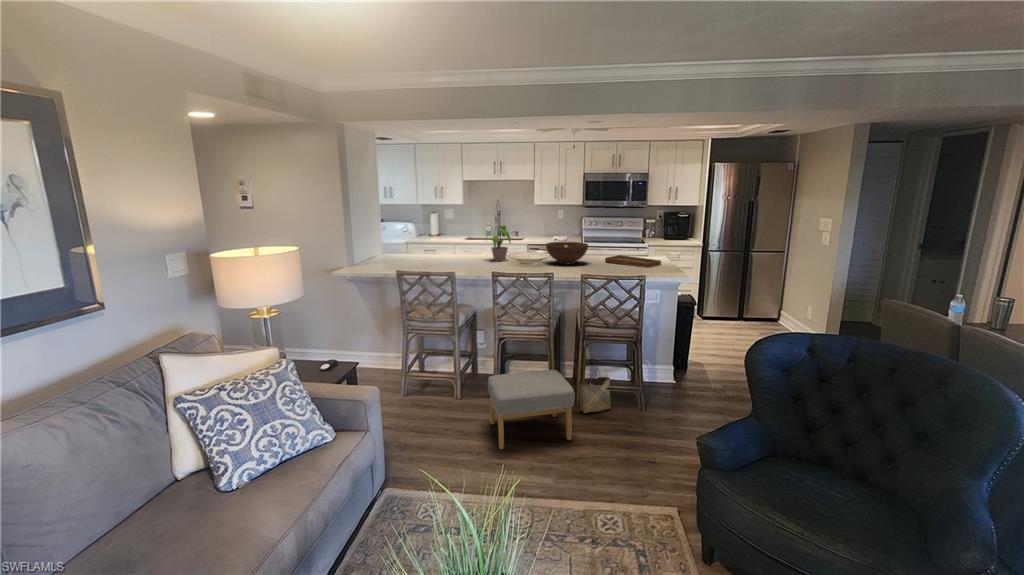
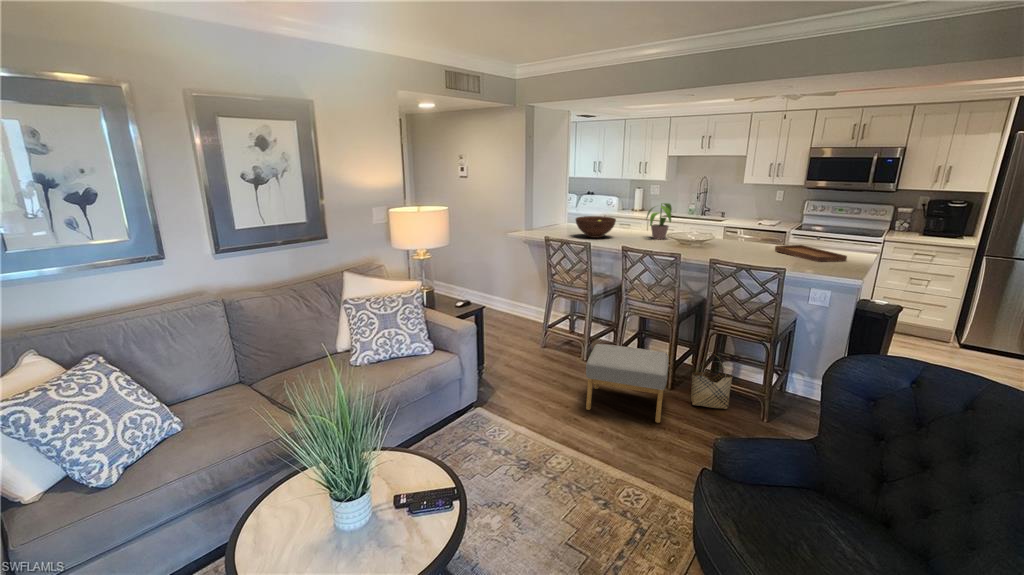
fruit bowl: present [546,241,588,264] -> present [576,216,616,238]

